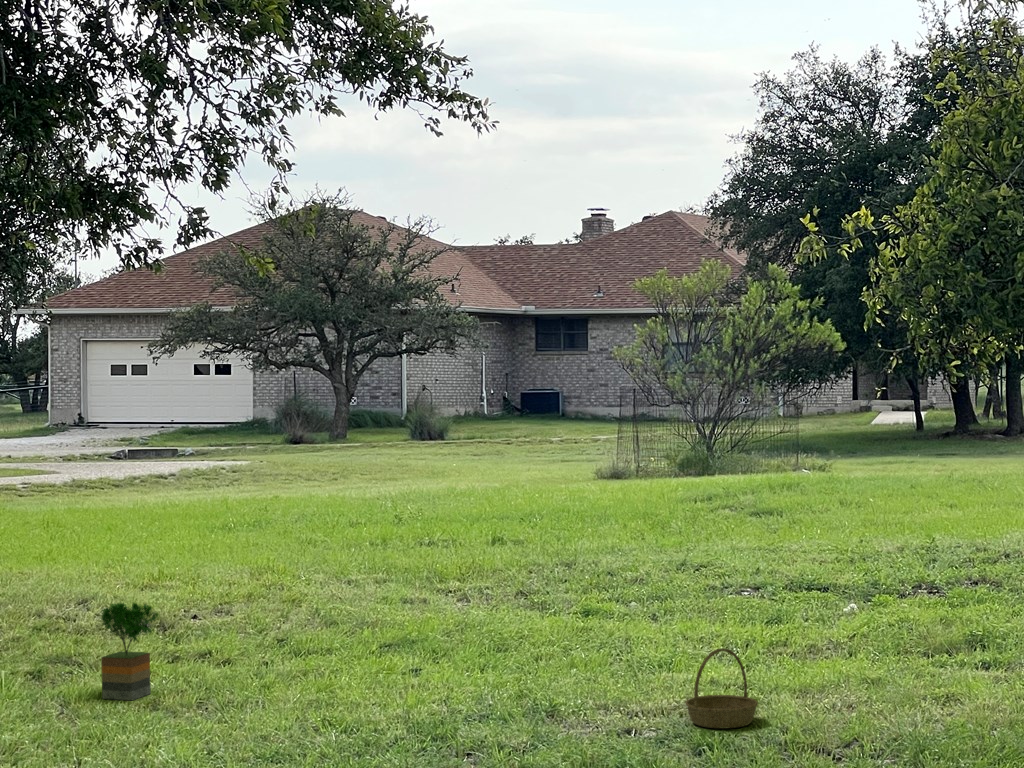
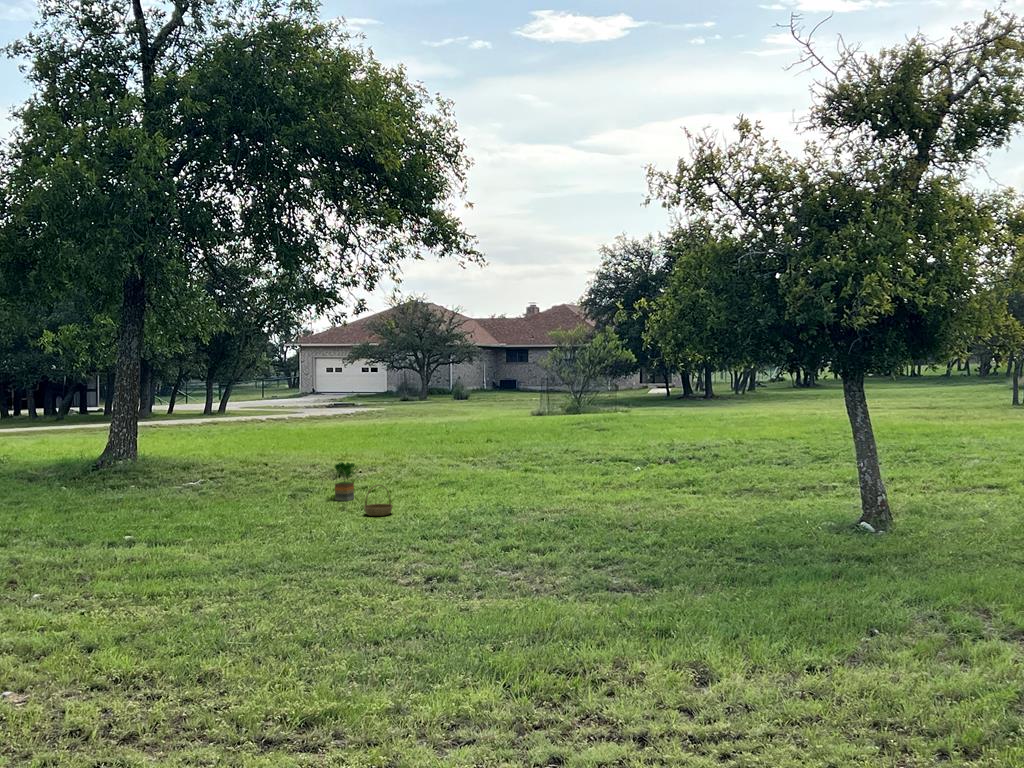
basket: present [685,648,758,729] -> present [364,485,393,516]

